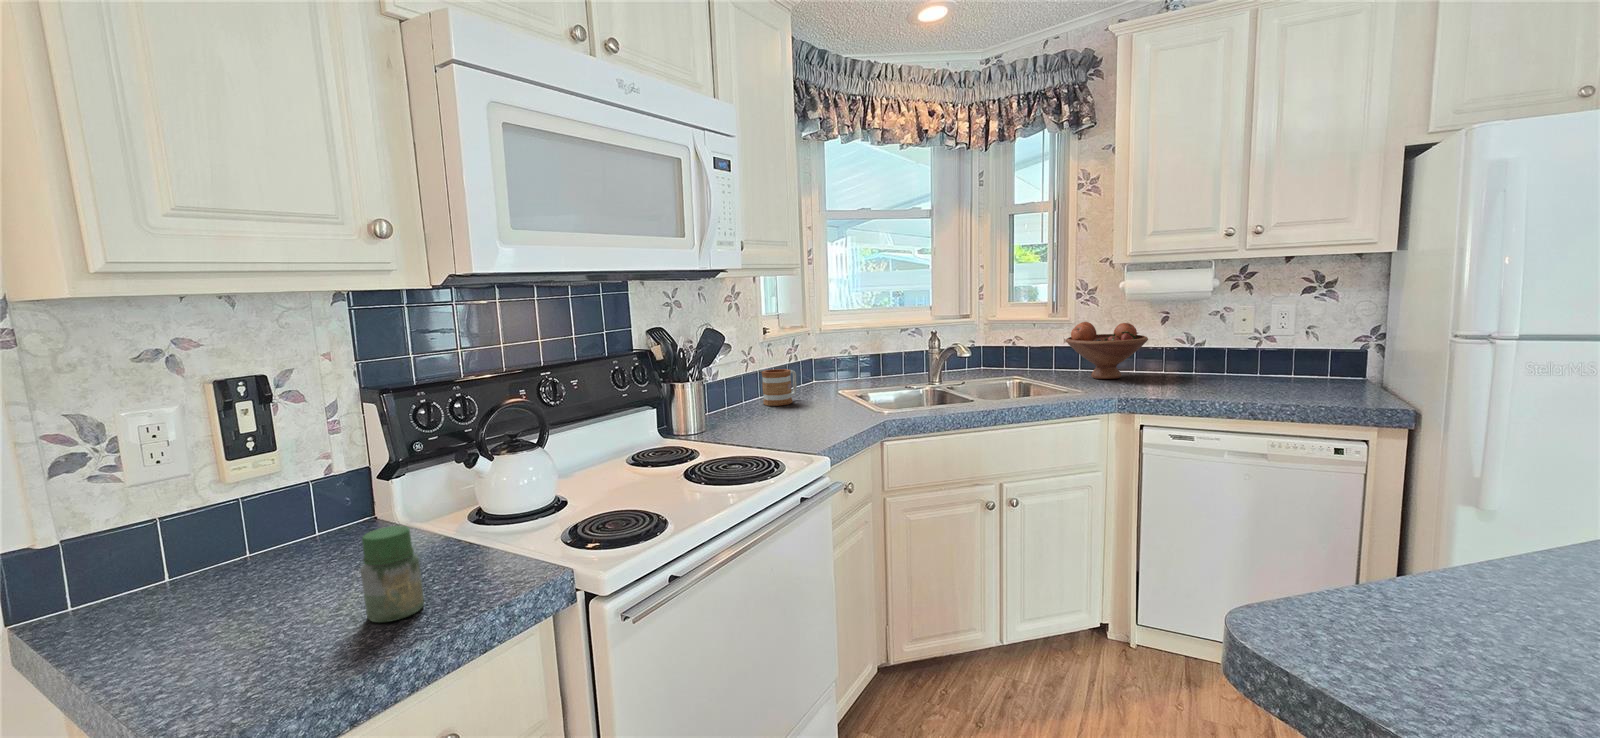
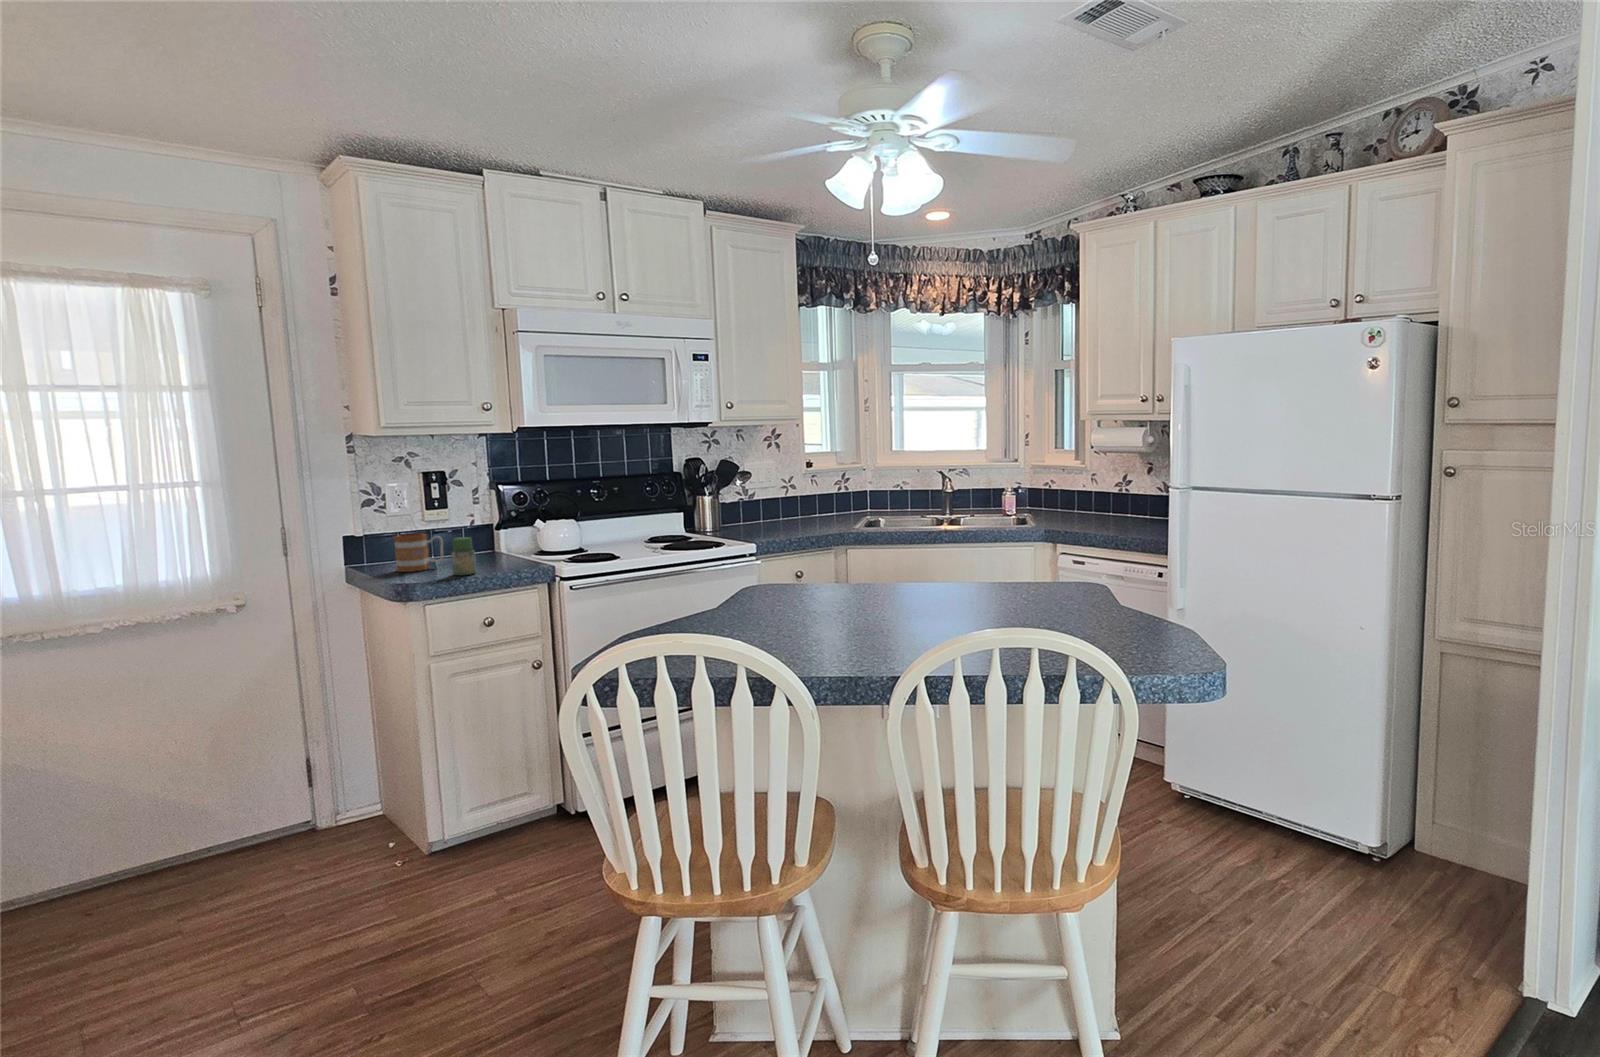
fruit bowl: present [1066,322,1148,379] -> none [1057,470,1130,523]
mug: present [762,369,797,406] -> present [394,533,443,572]

